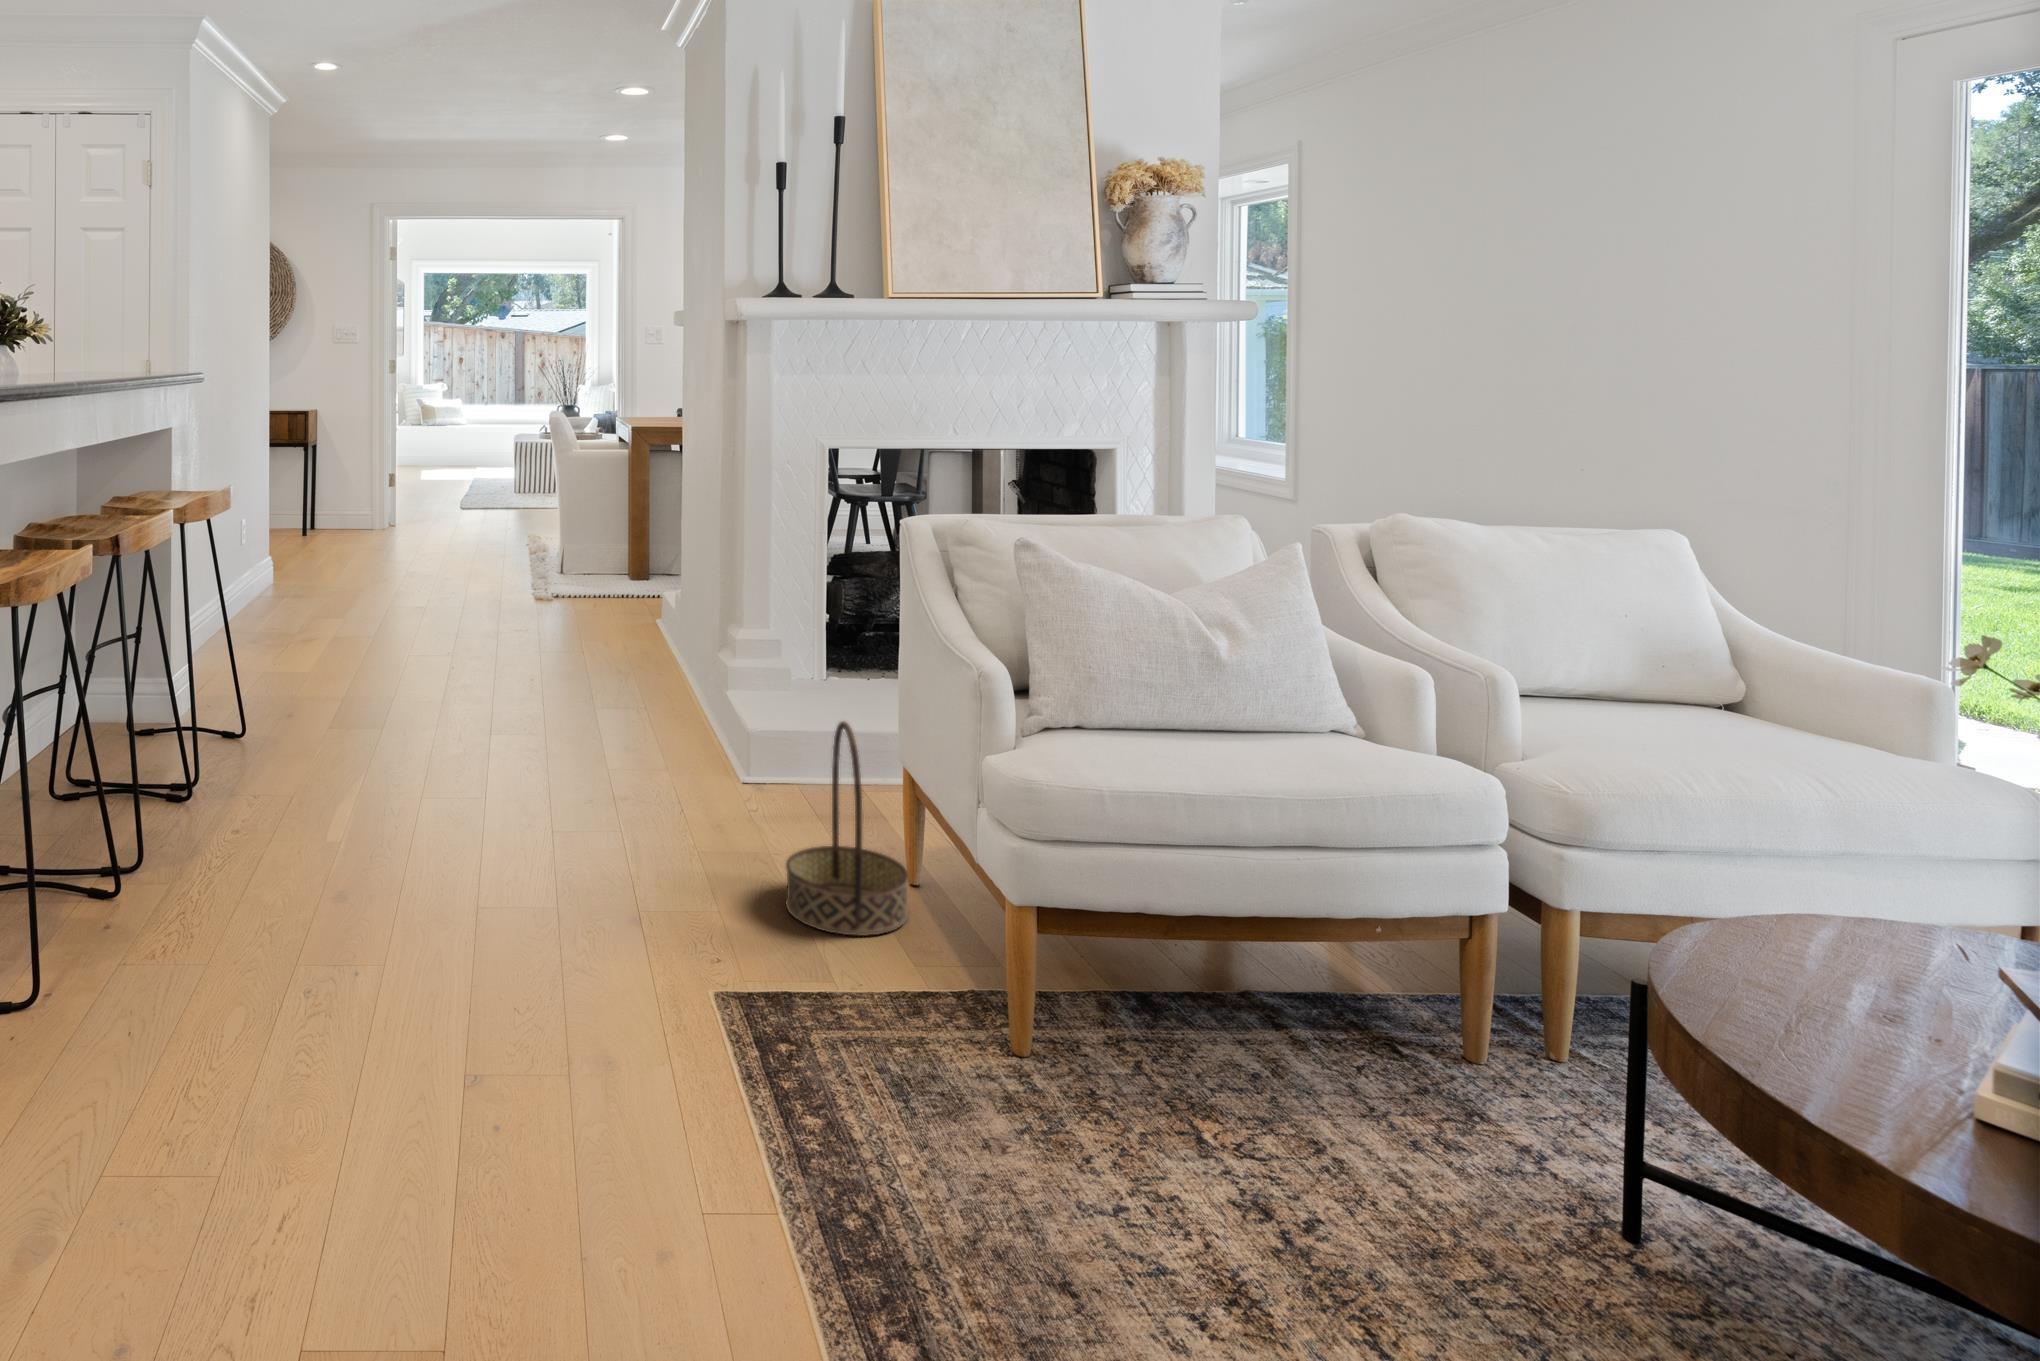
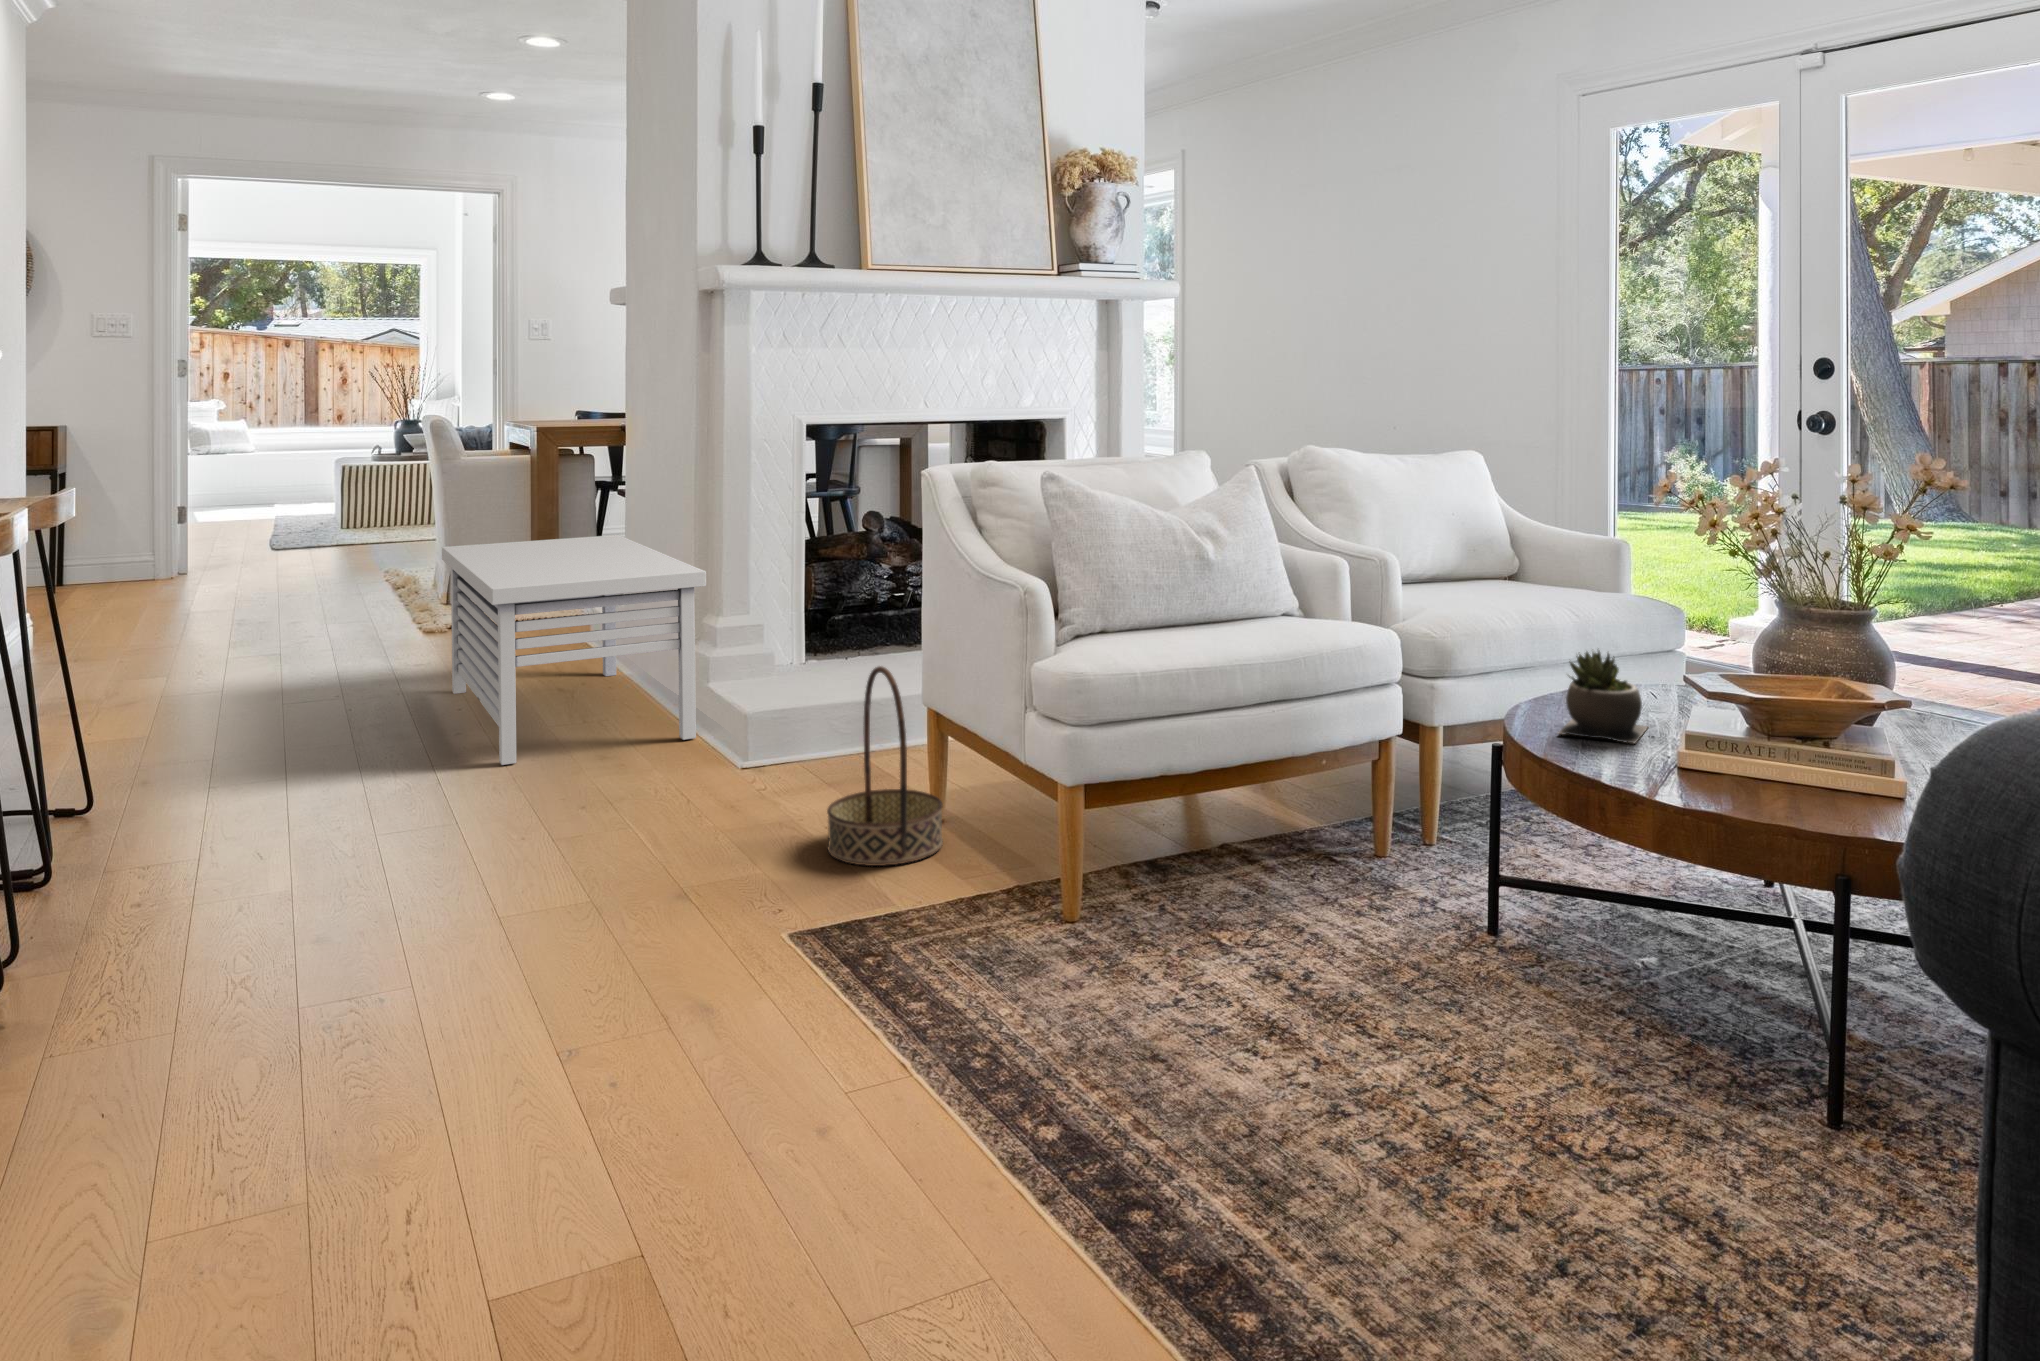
storage bench: none [519,539,719,749] -> present [442,535,706,765]
succulent plant: none [1744,873,1932,1036] -> present [1558,651,1648,743]

